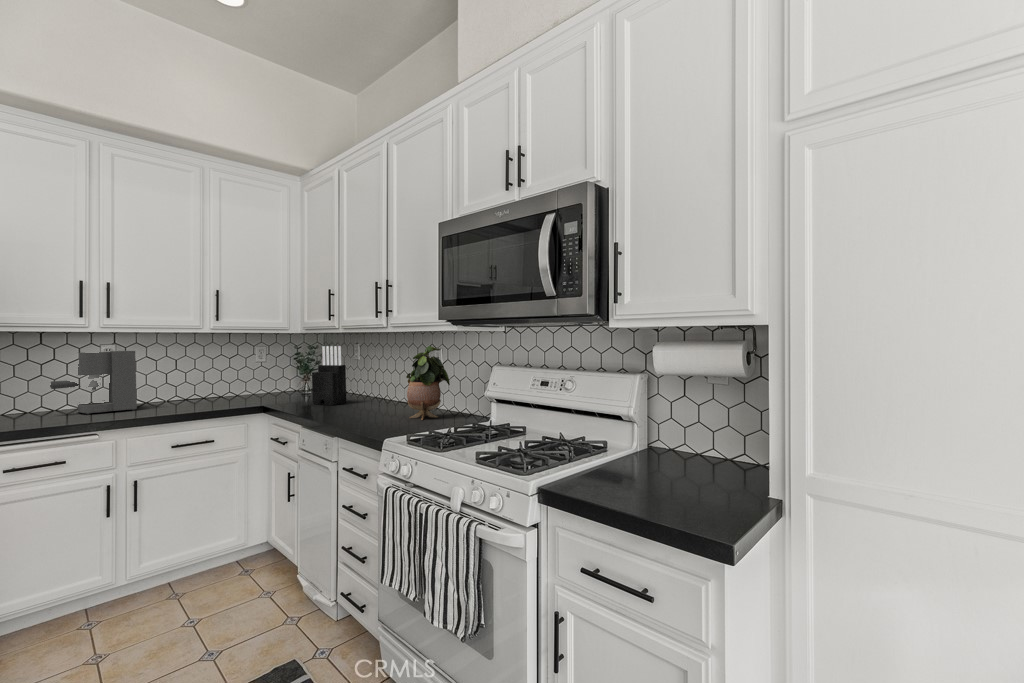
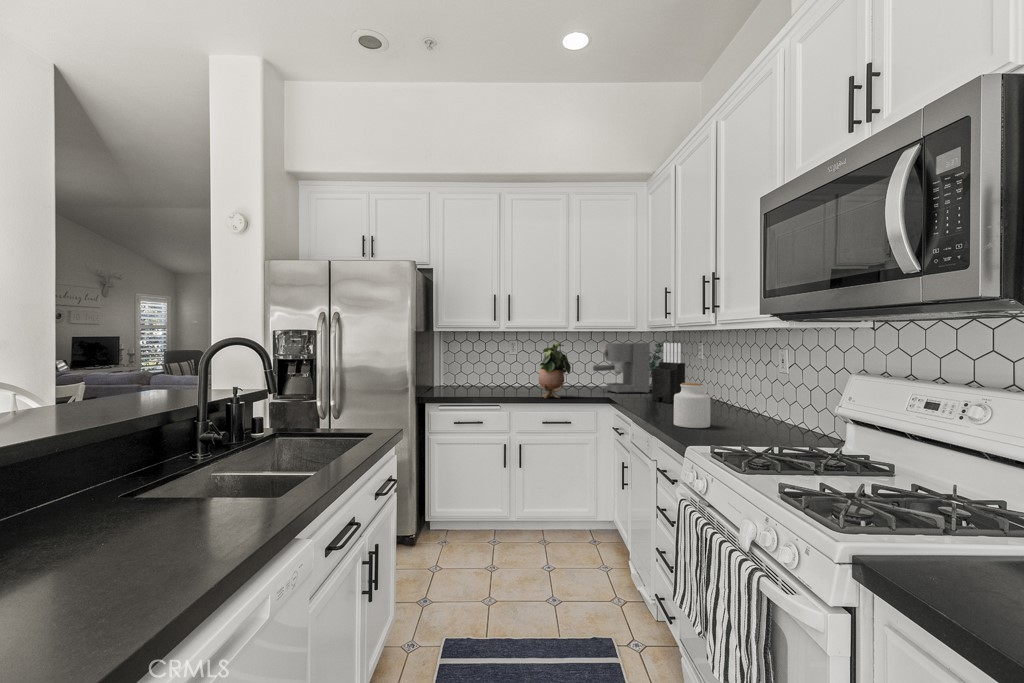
potted plant: present [406,346,450,420] -> present [539,342,571,398]
coffee maker: present [50,351,137,415] -> present [593,343,650,393]
jar: none [353,383,387,424] -> present [674,383,710,428]

